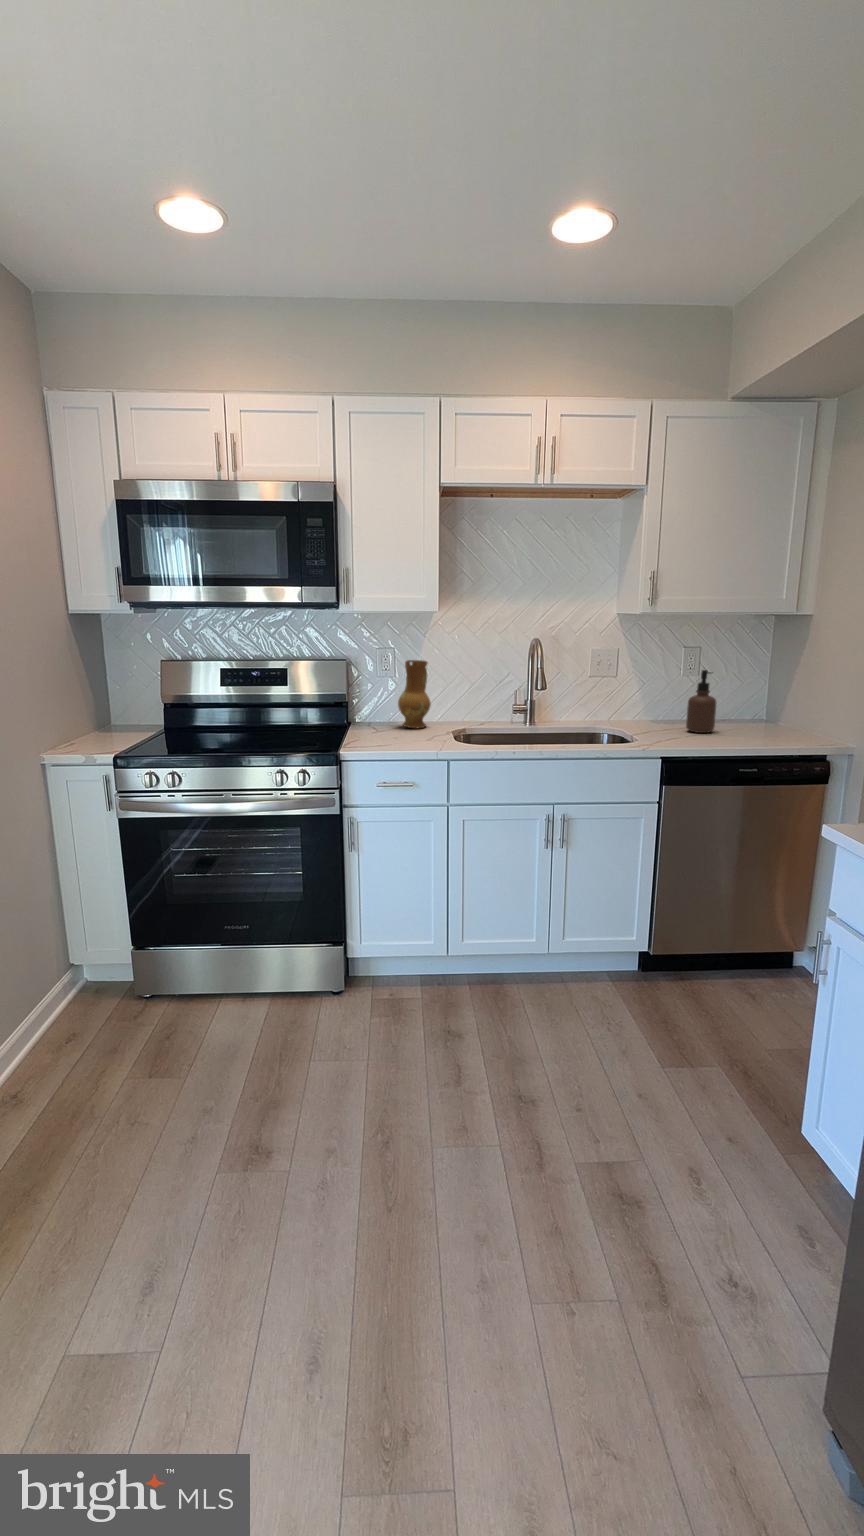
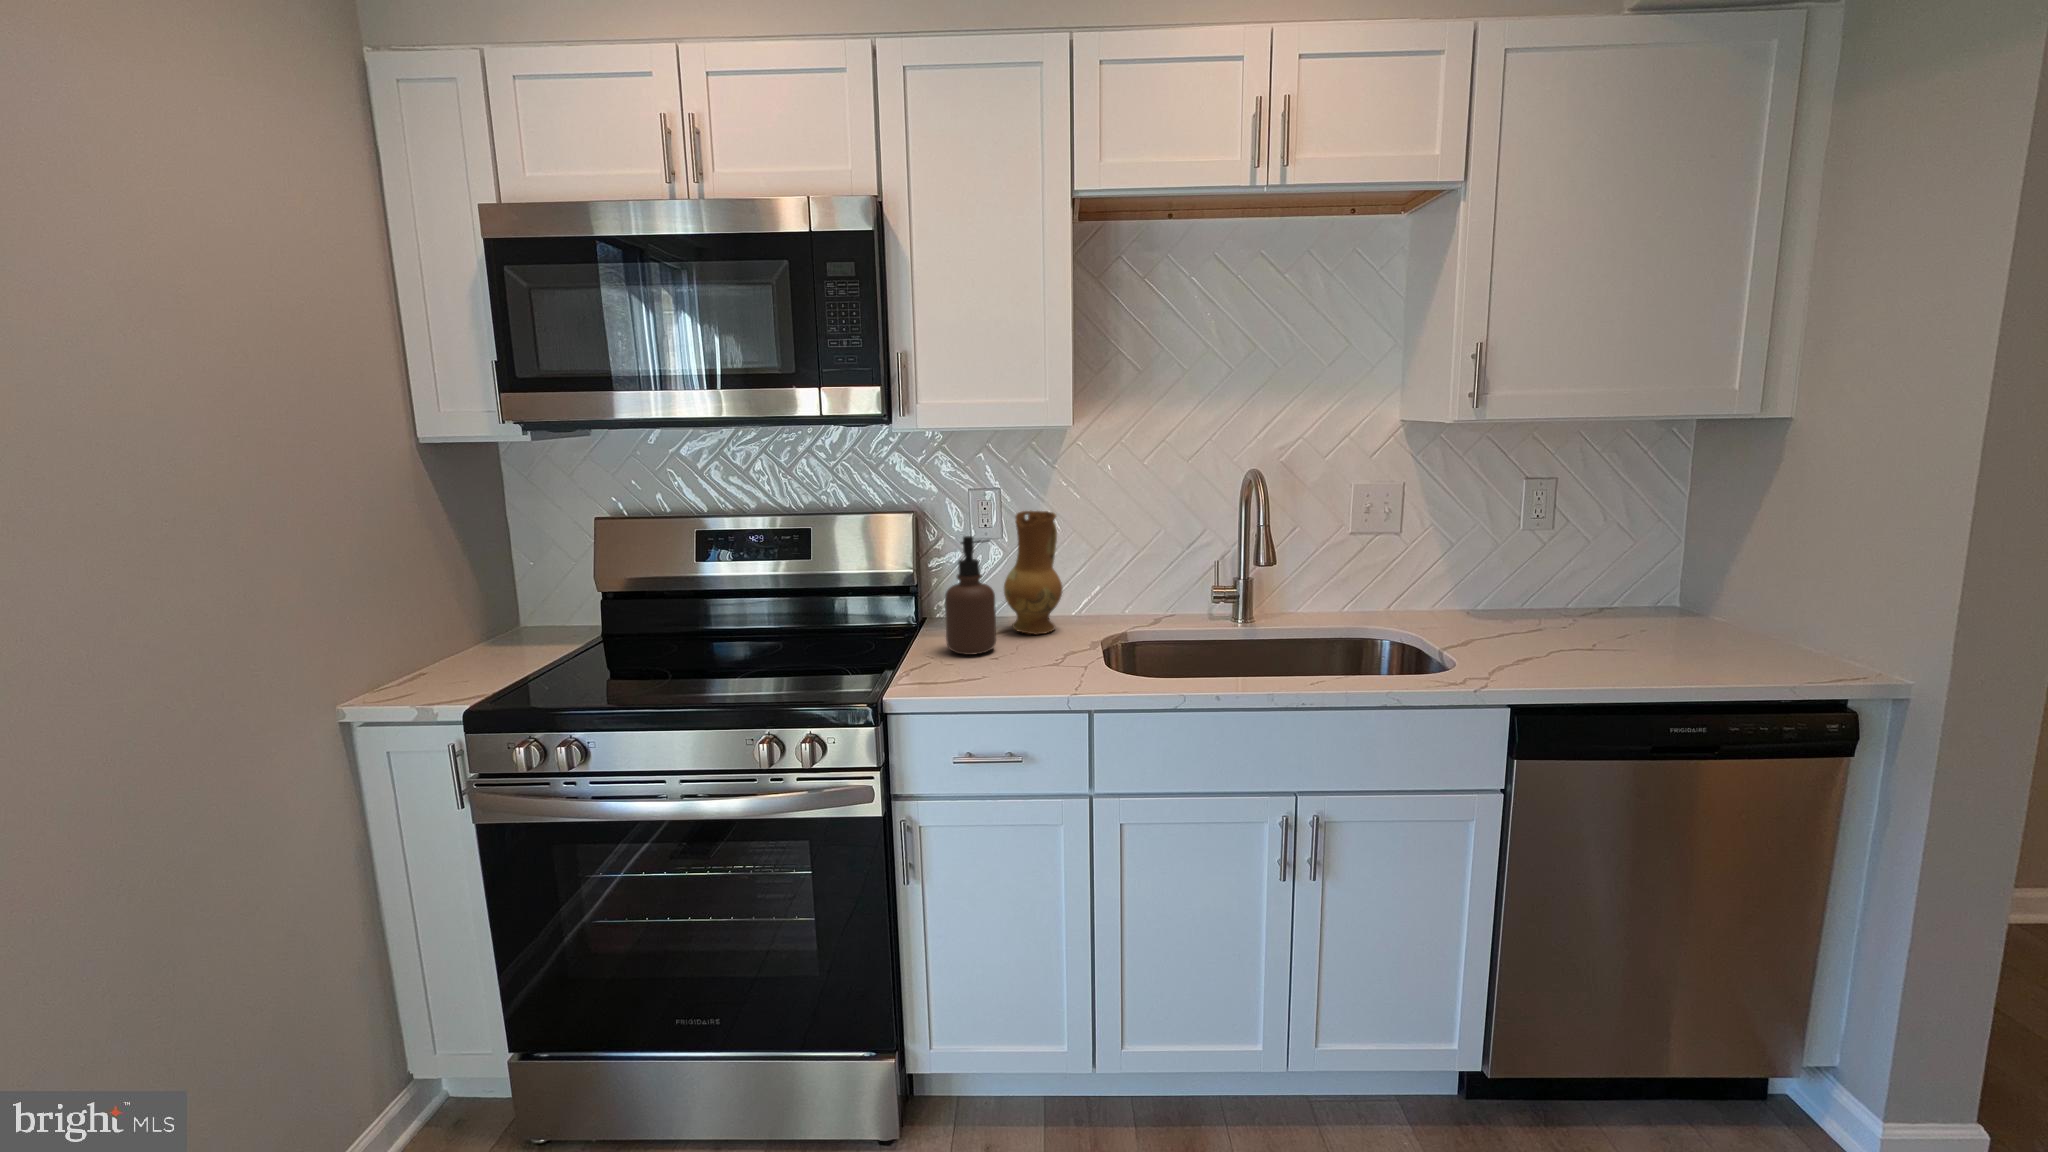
soap dispenser: present [686,670,716,733] -> present [945,536,996,655]

